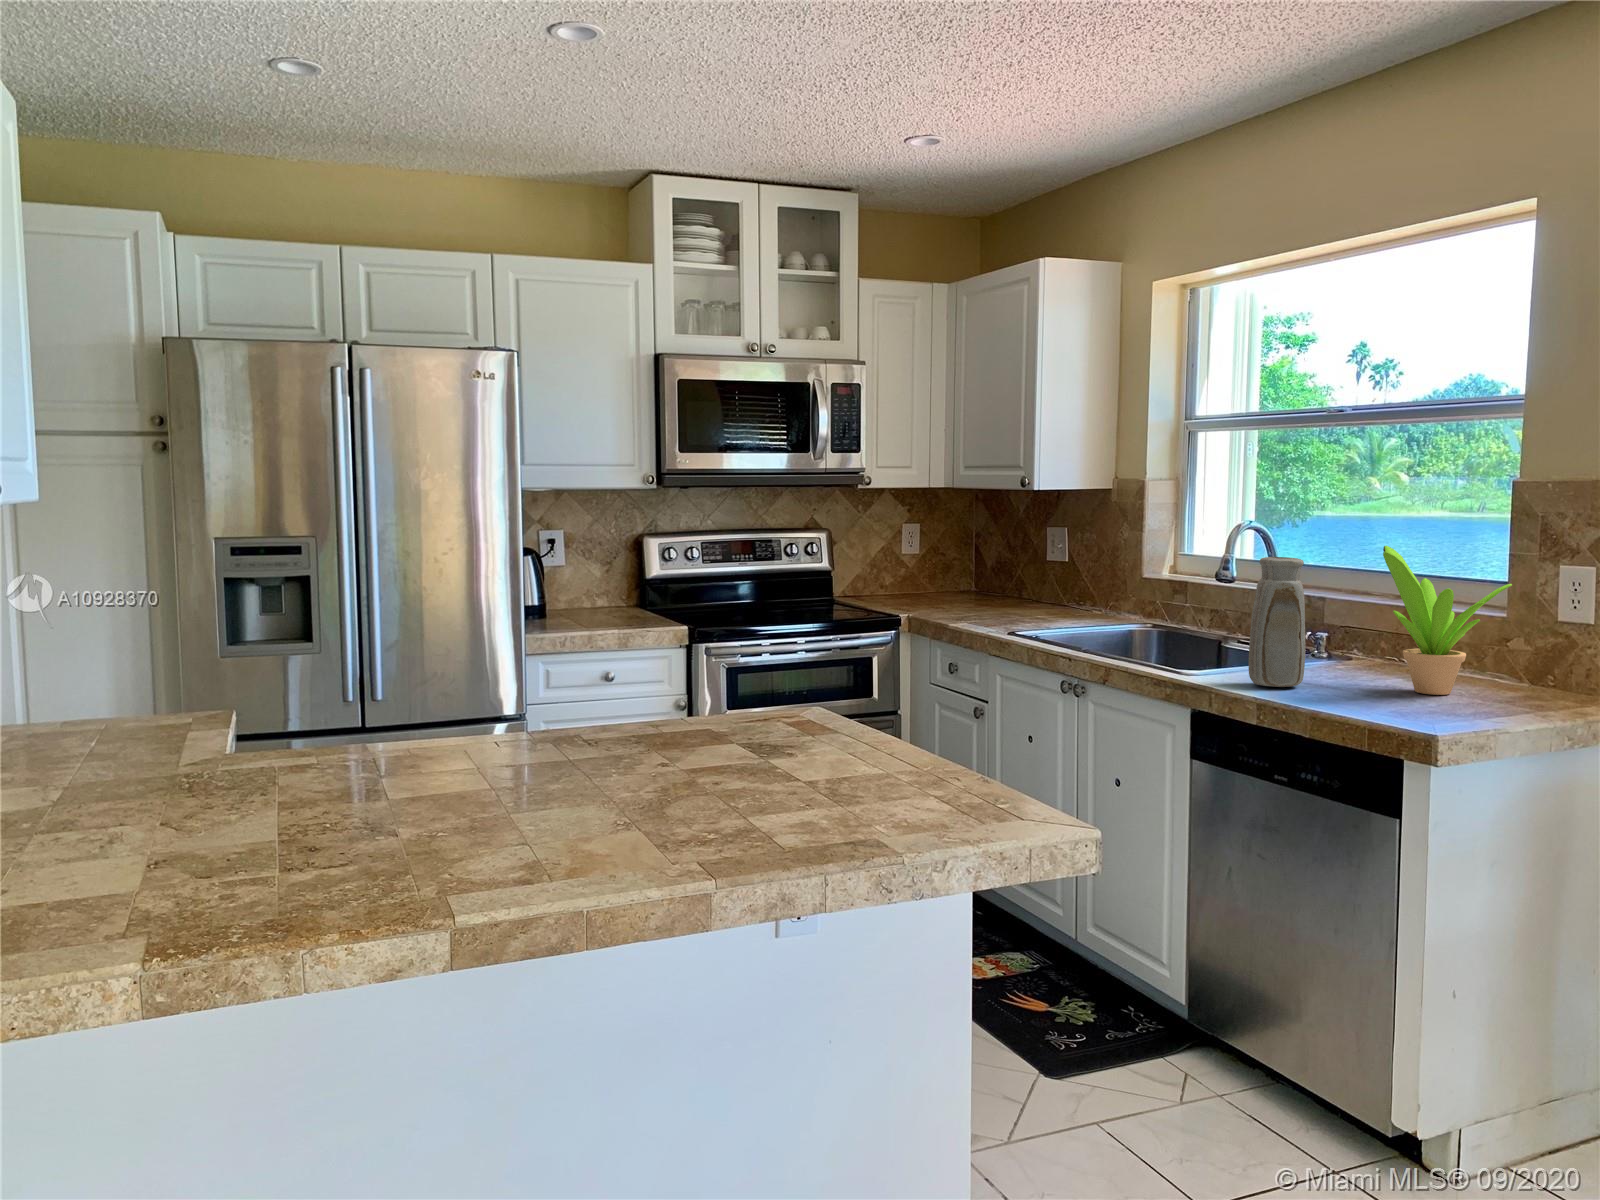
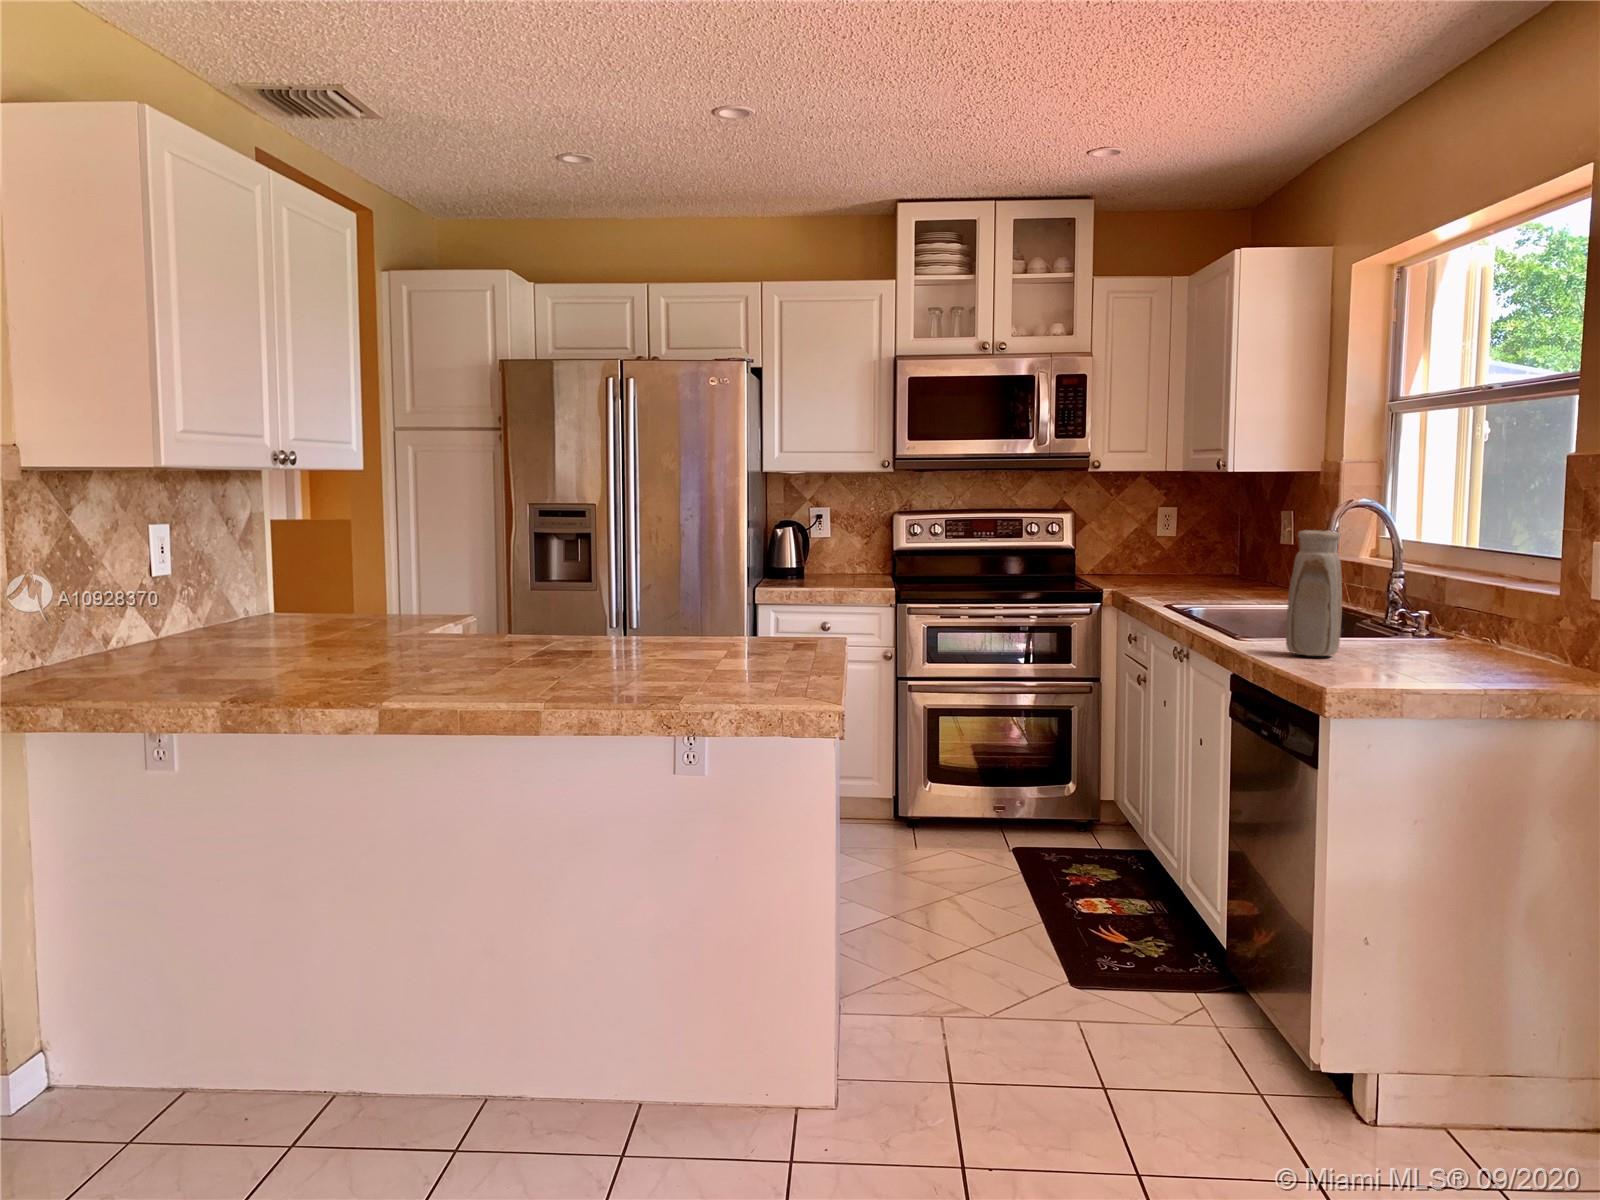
potted plant: present [1383,546,1512,695] -> none [1390,522,1550,672]

